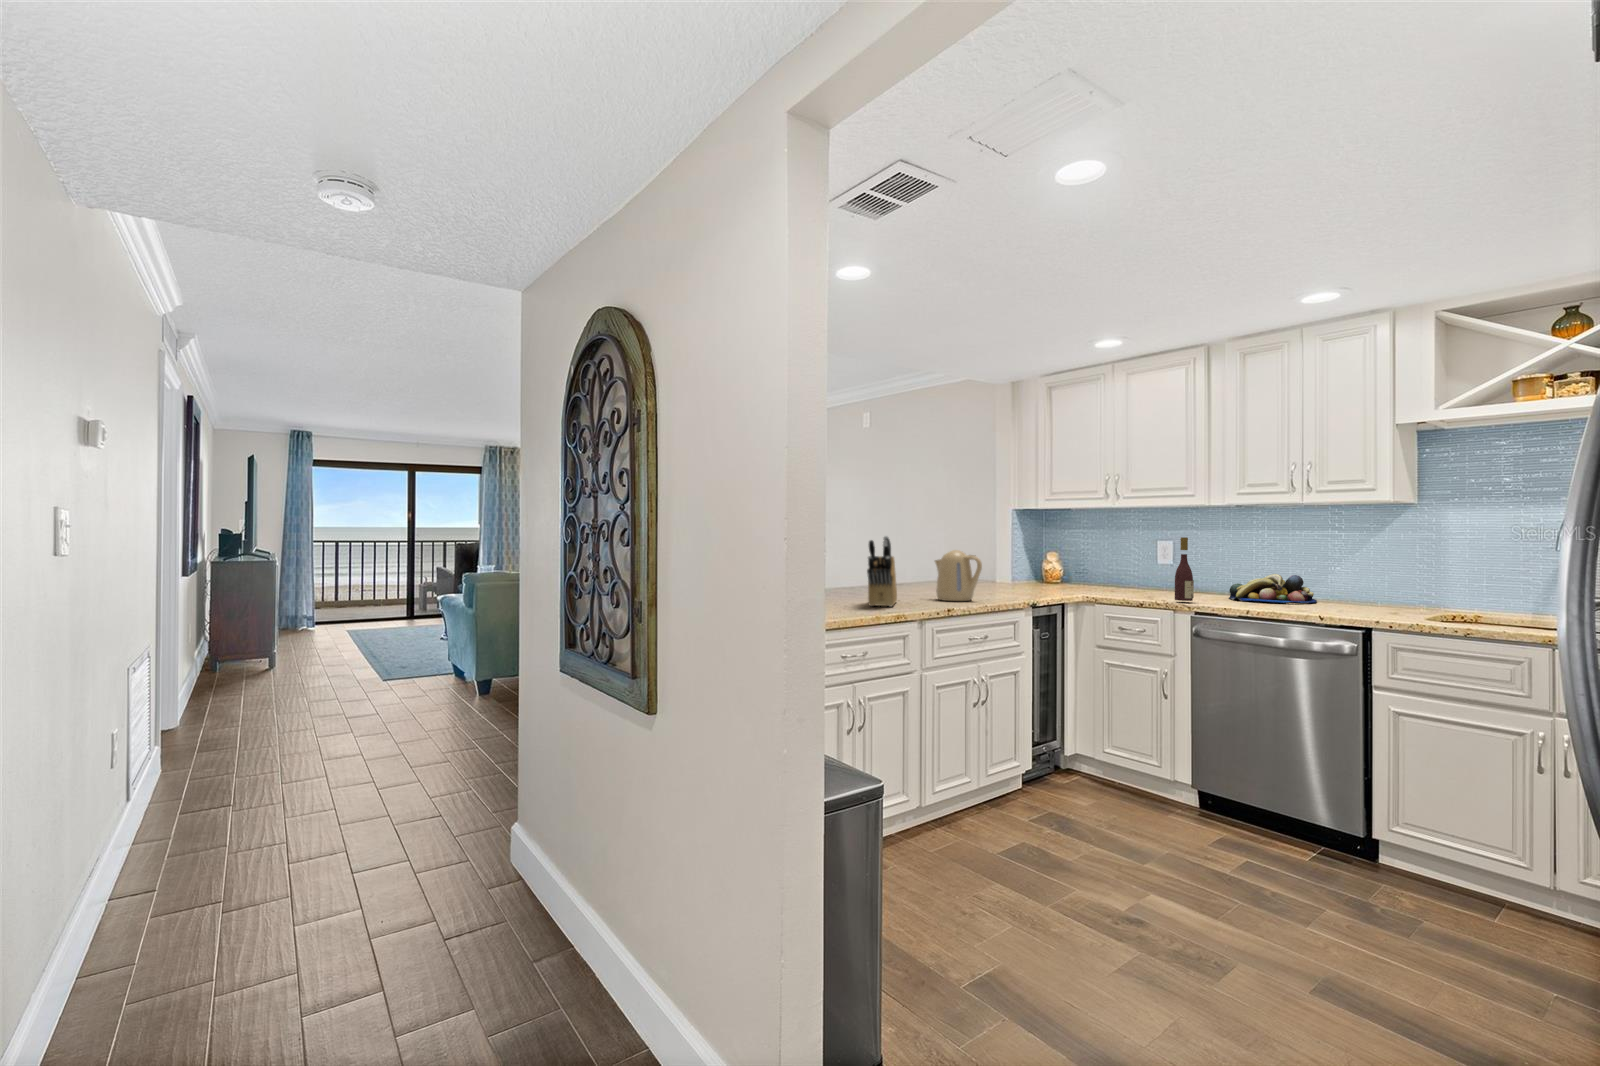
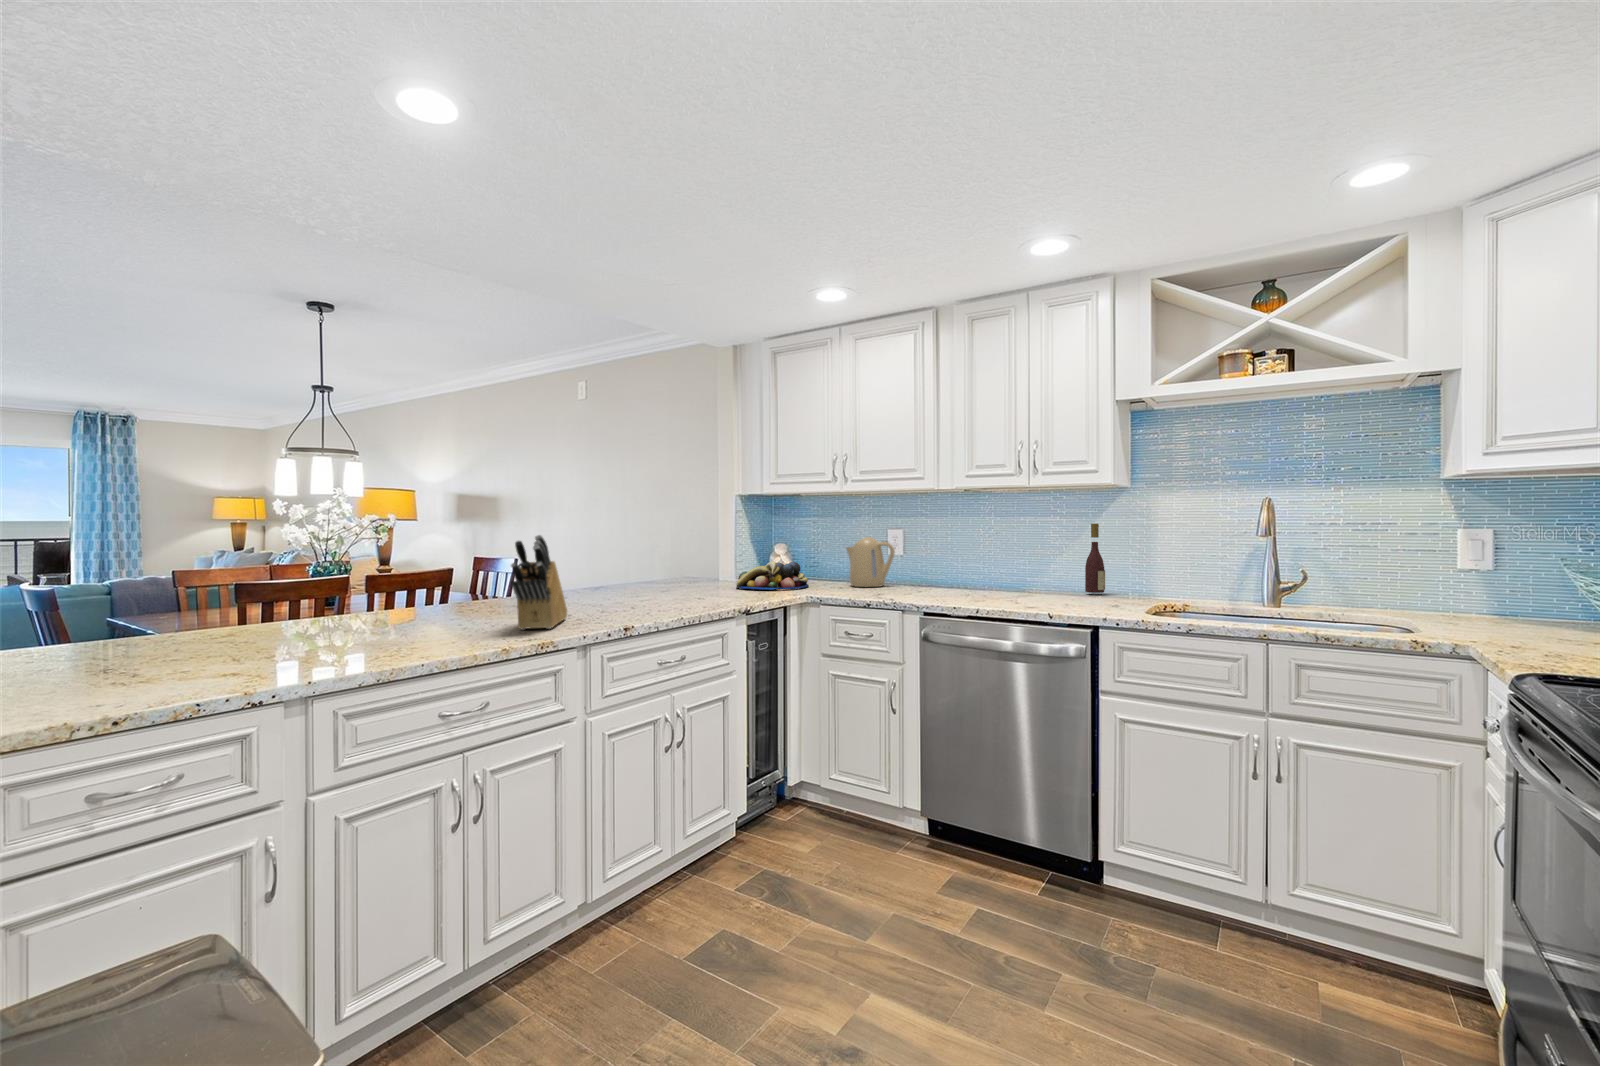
wine bottle: present [1175,537,1194,601] -> present [1085,523,1105,593]
kettle: present [935,550,982,601] -> present [846,537,895,587]
fruit bowl: present [1229,574,1317,603] -> present [736,561,809,590]

